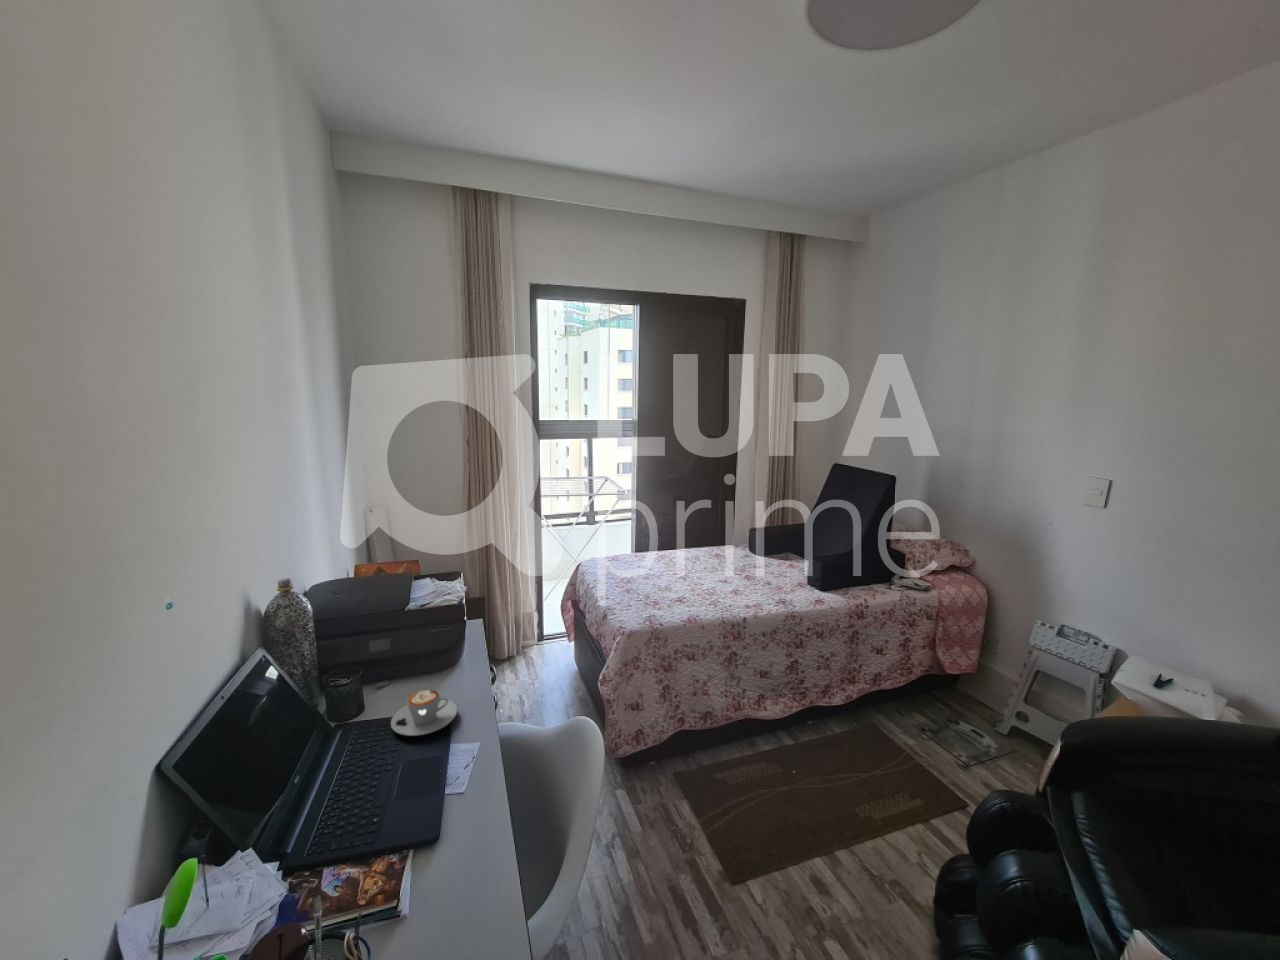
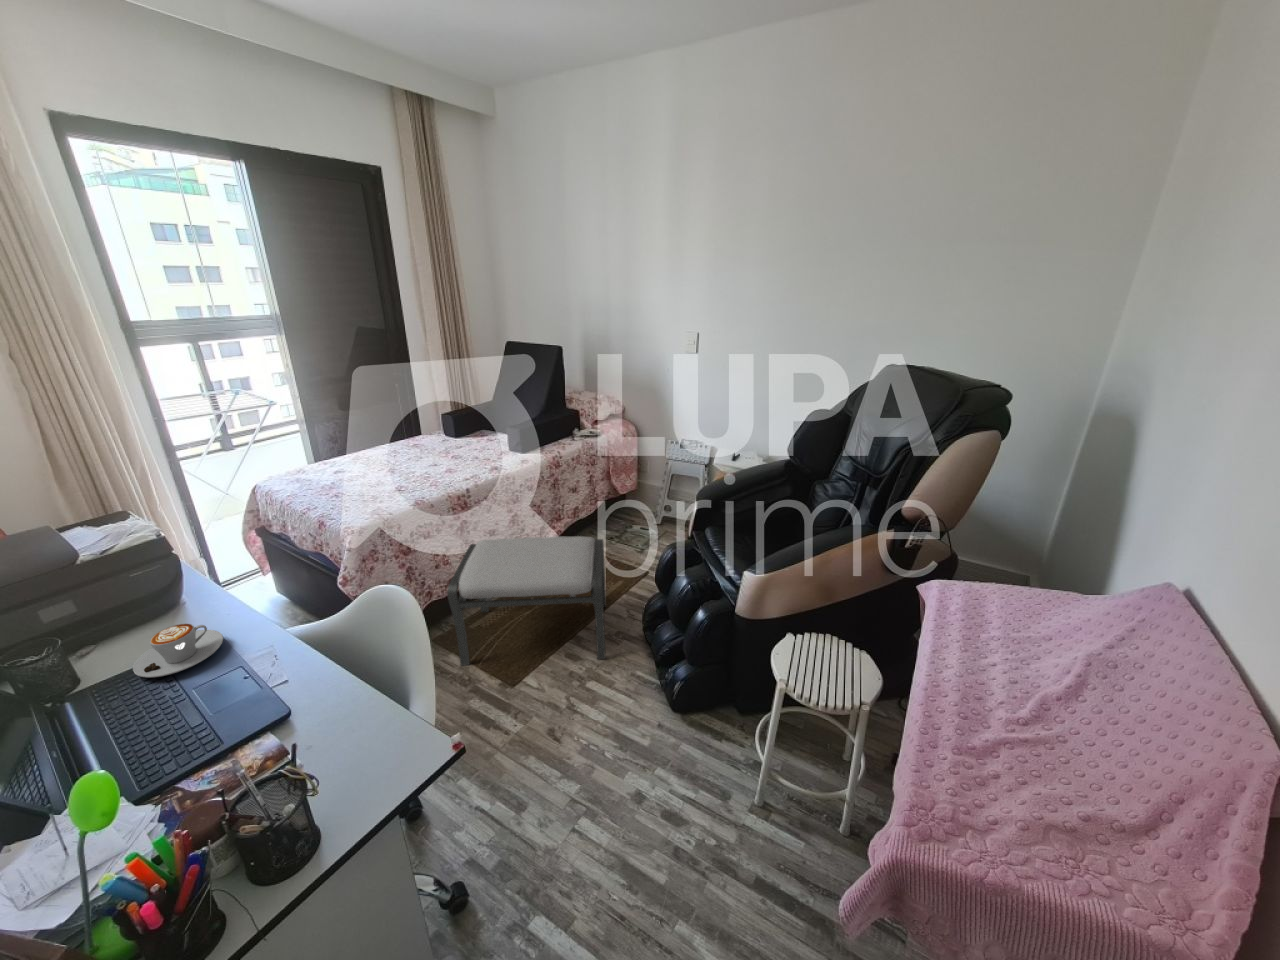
ottoman: none [686,681,896,916] -> present [448,536,606,666]

